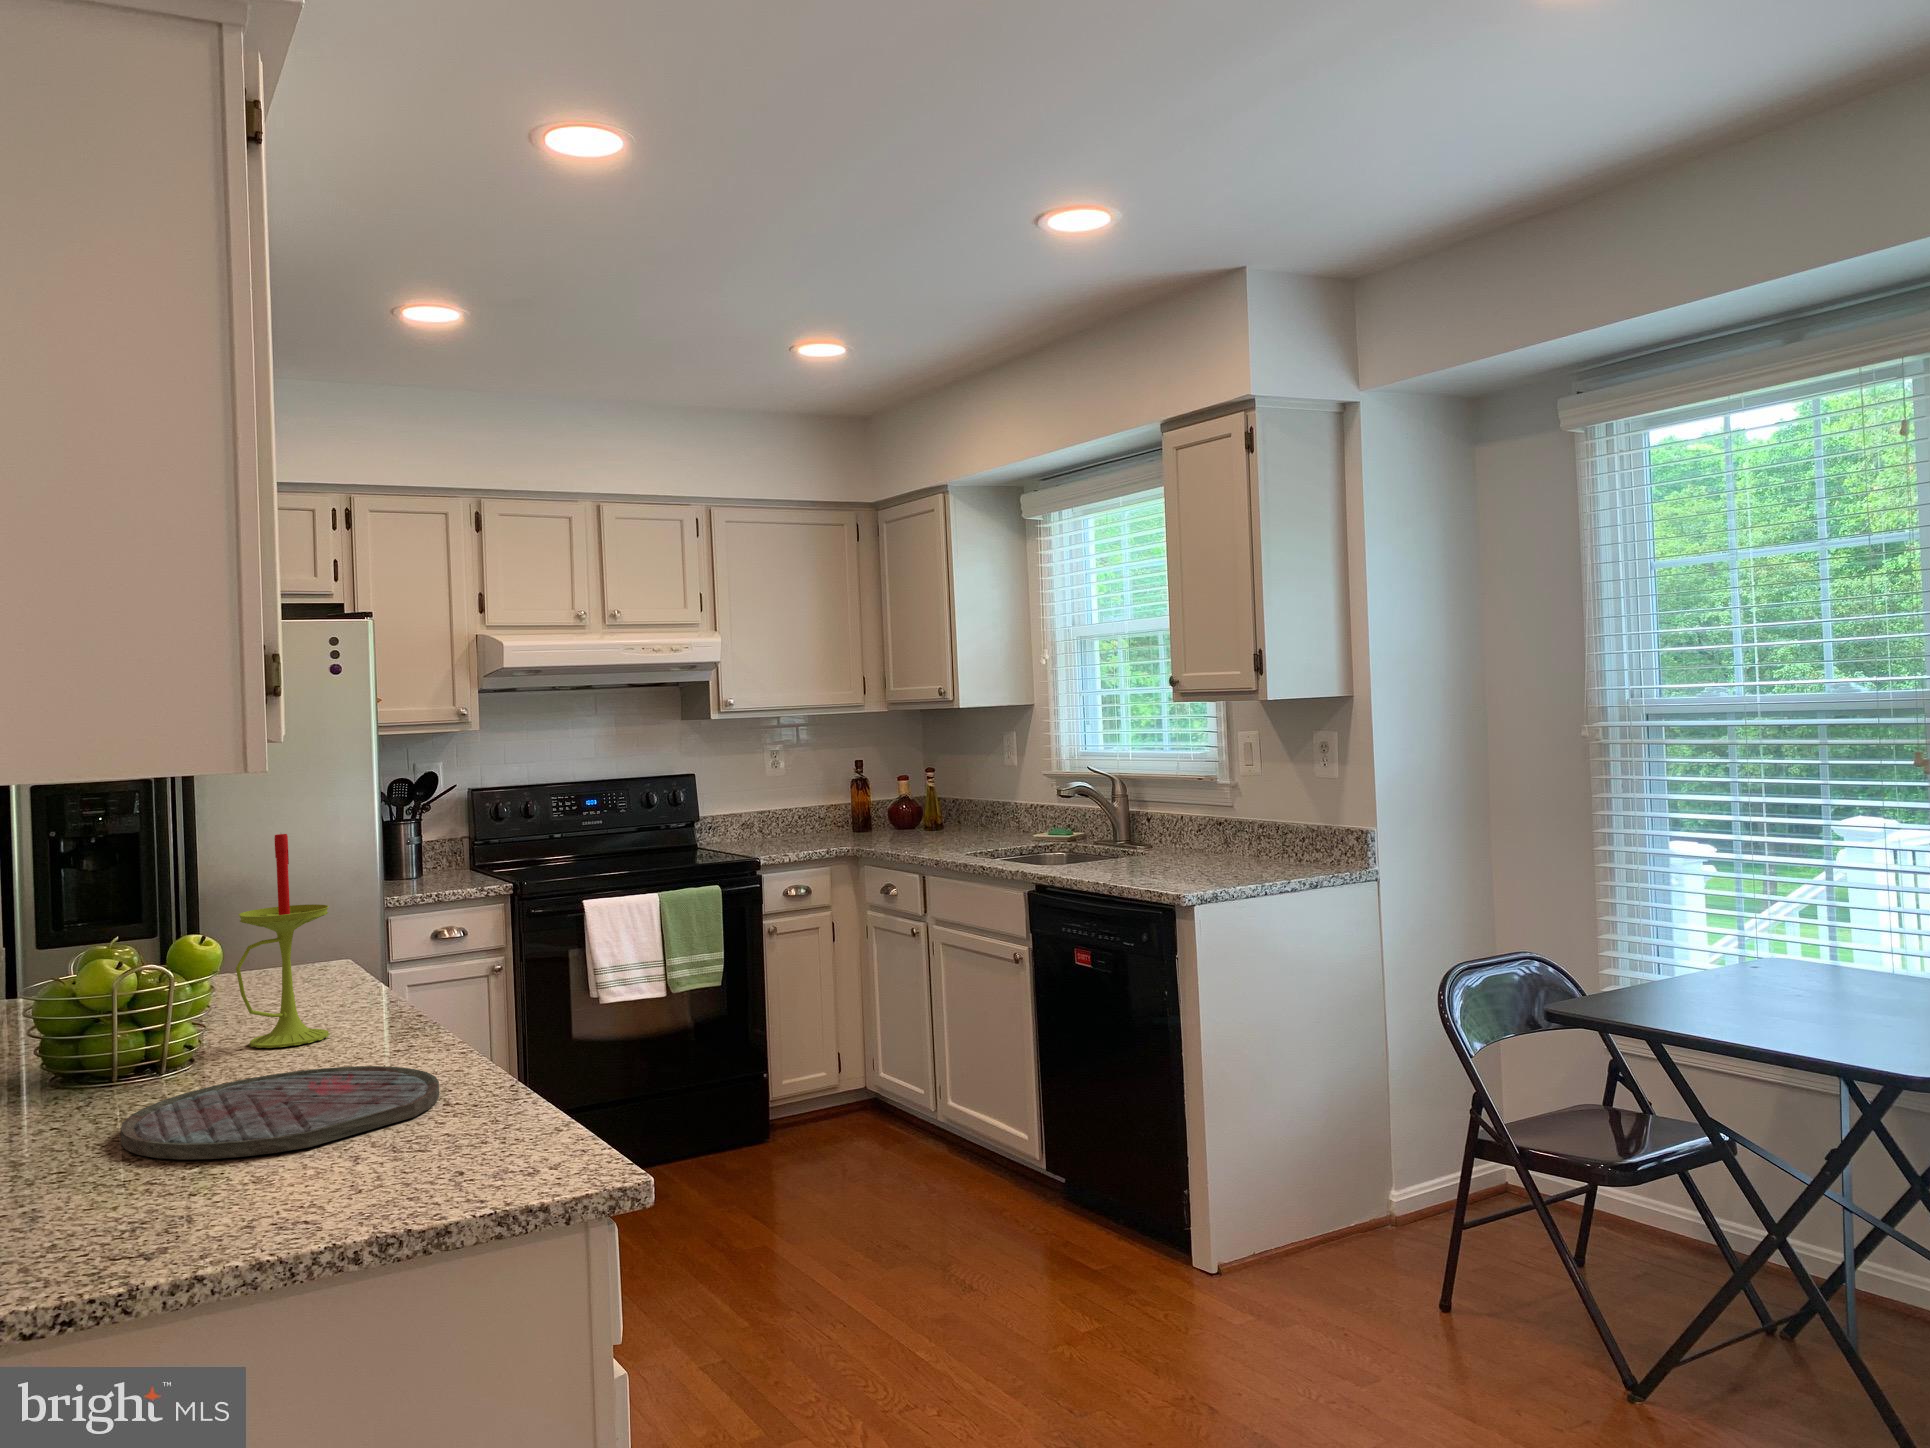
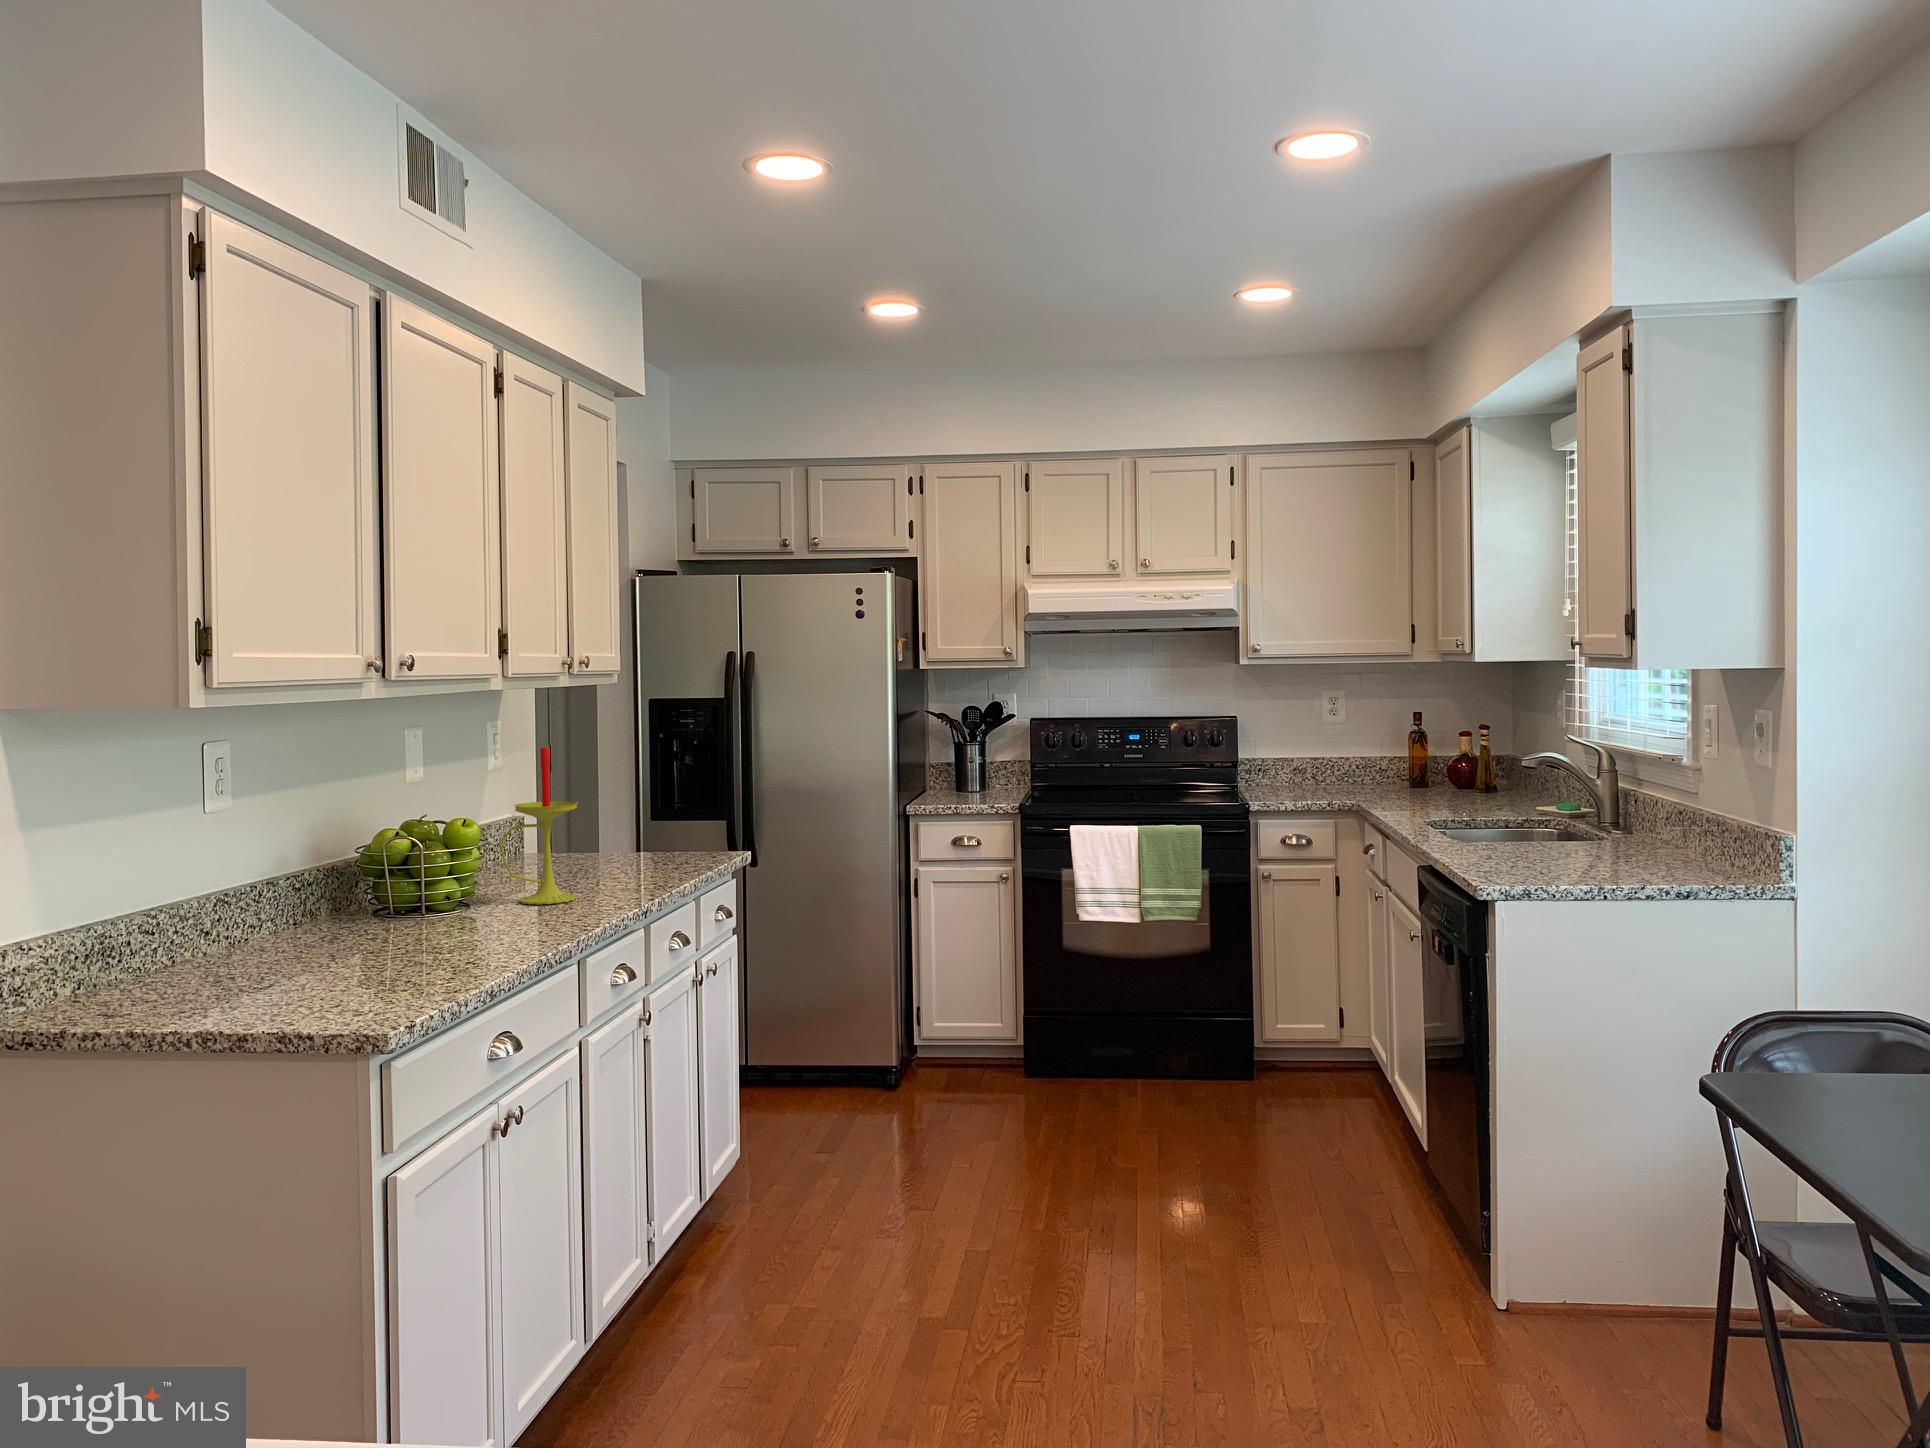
cutting board: present [120,1066,439,1159] -> none [283,920,507,971]

